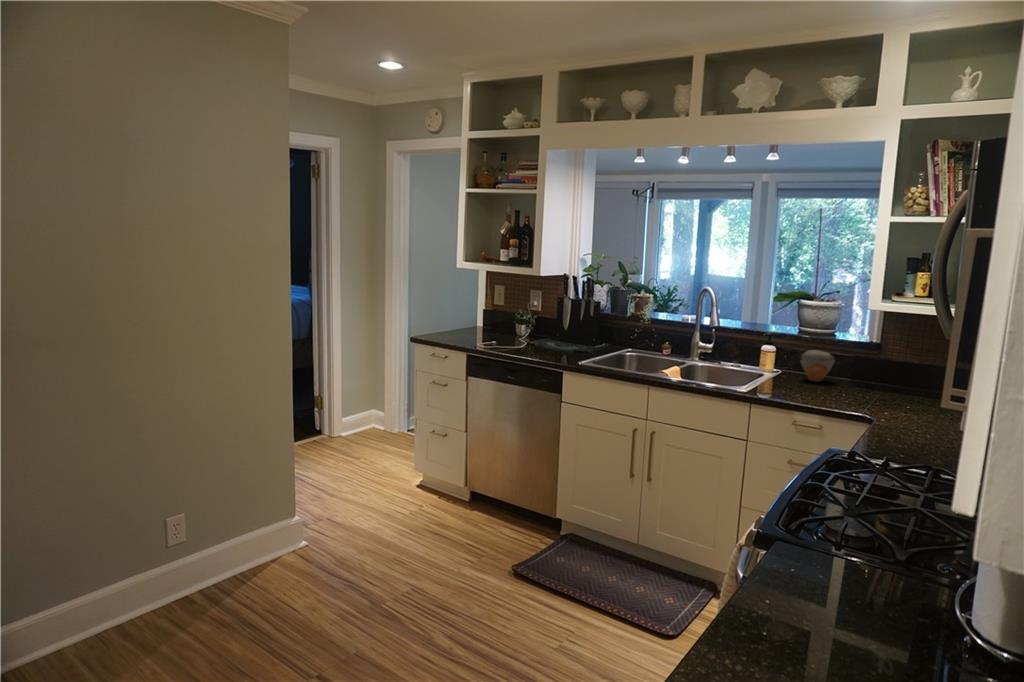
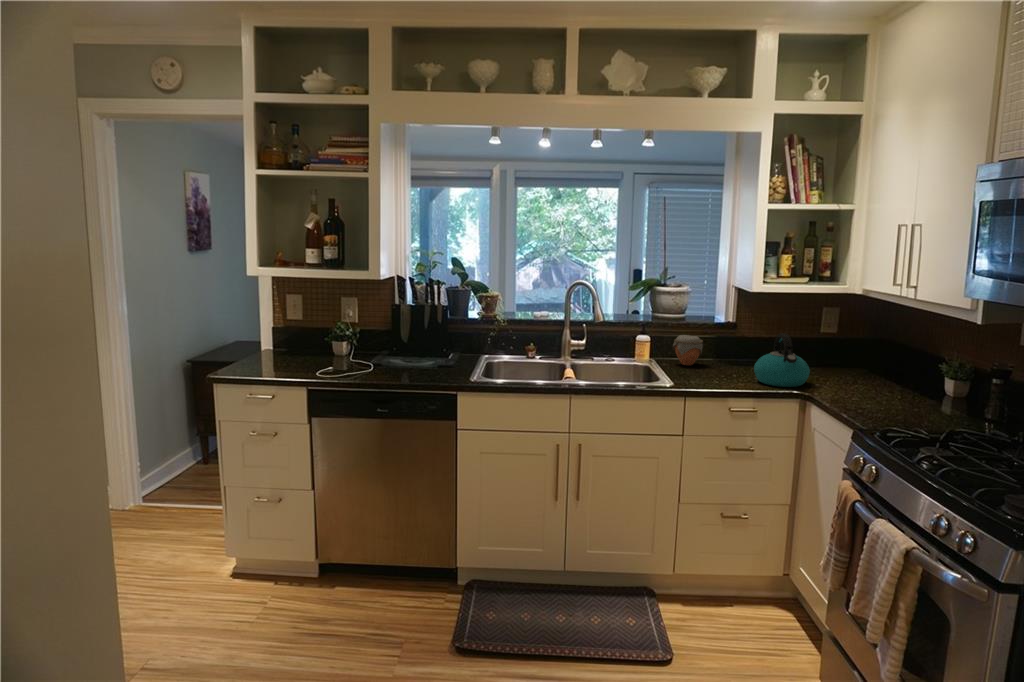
kettle: none [846,354,909,411] -> present [754,333,810,387]

